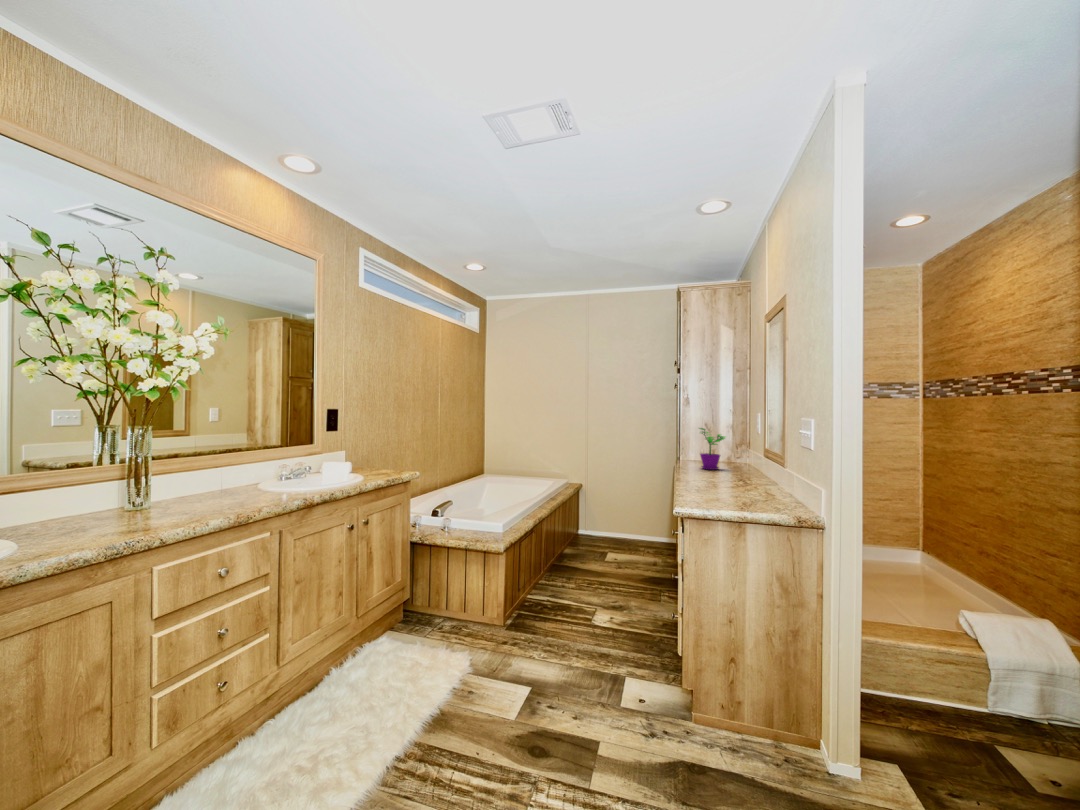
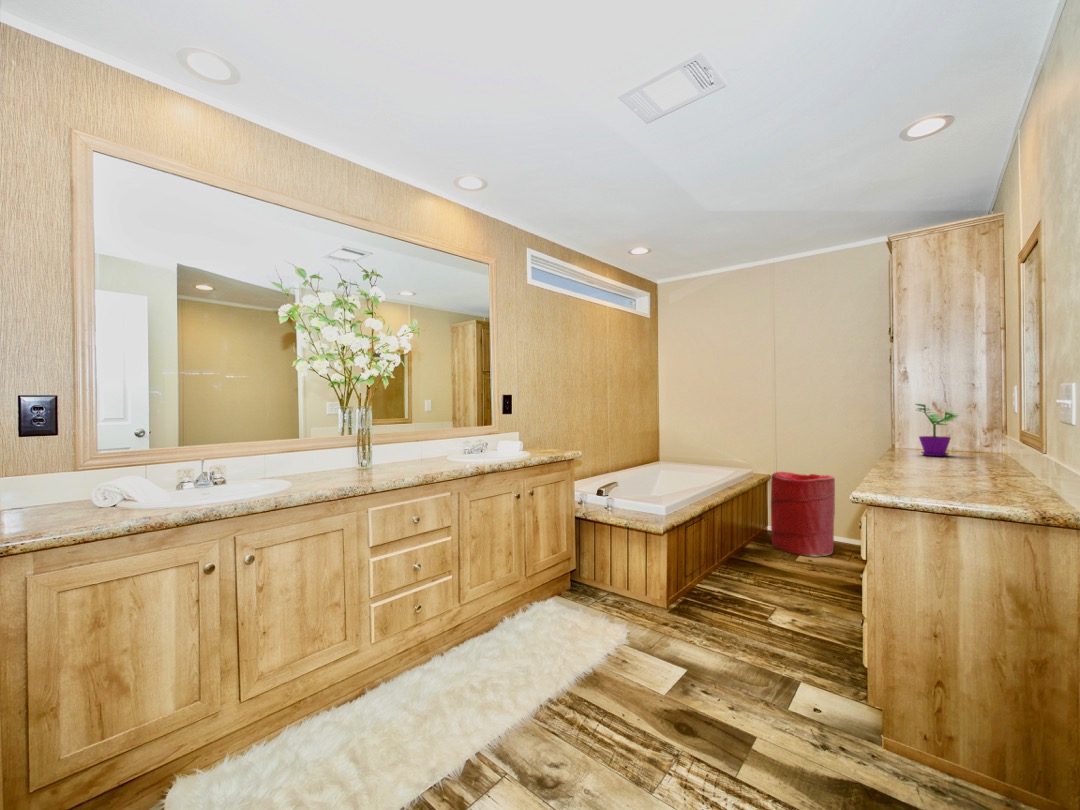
laundry hamper: none [585,482,634,556] -> present [771,472,835,557]

